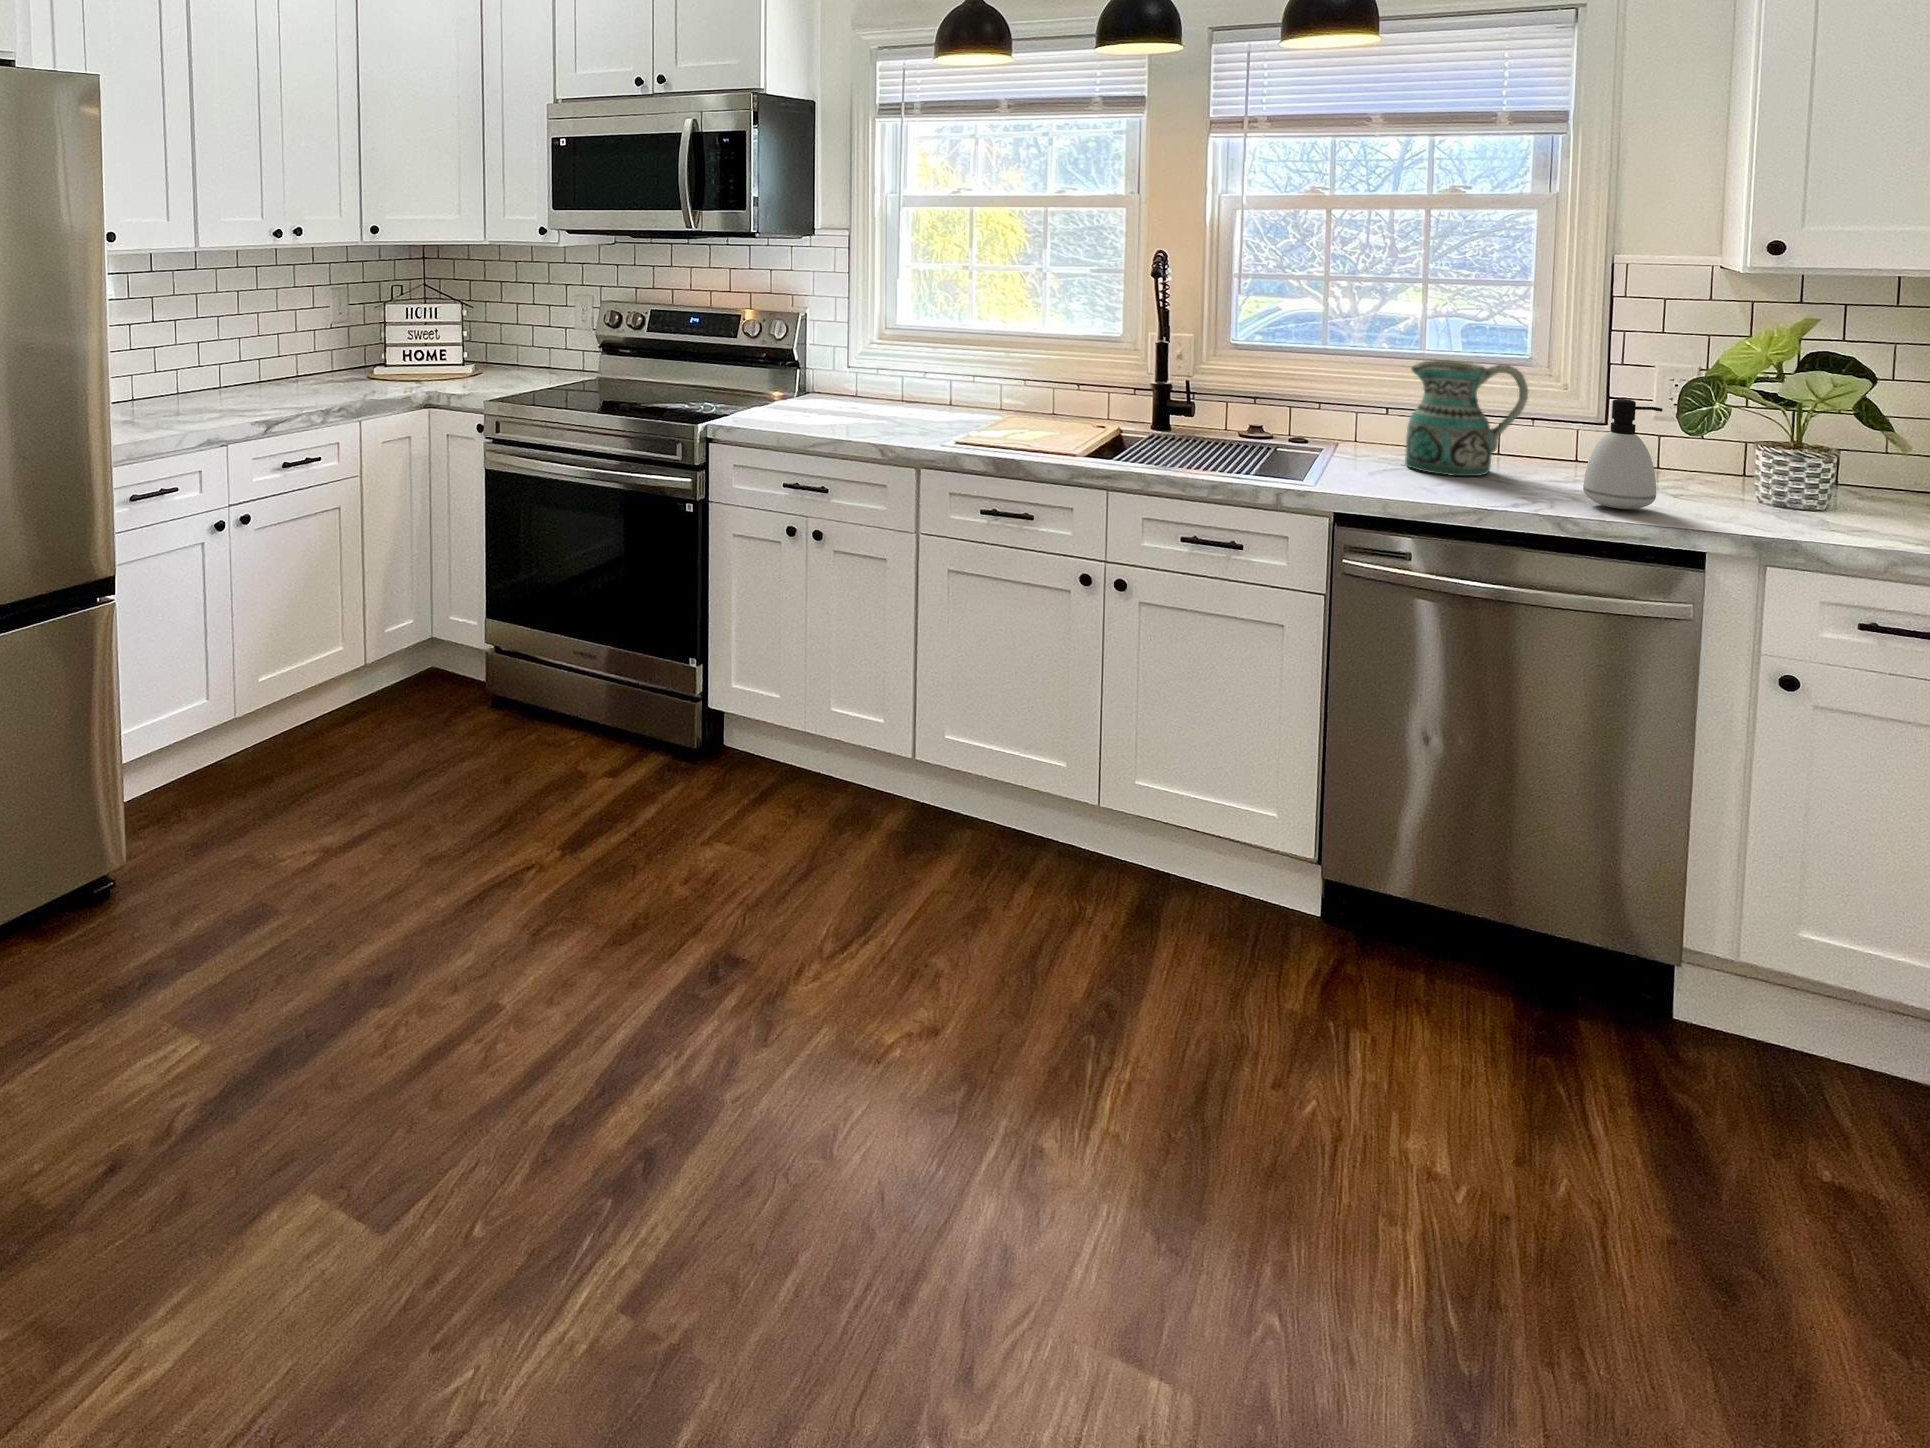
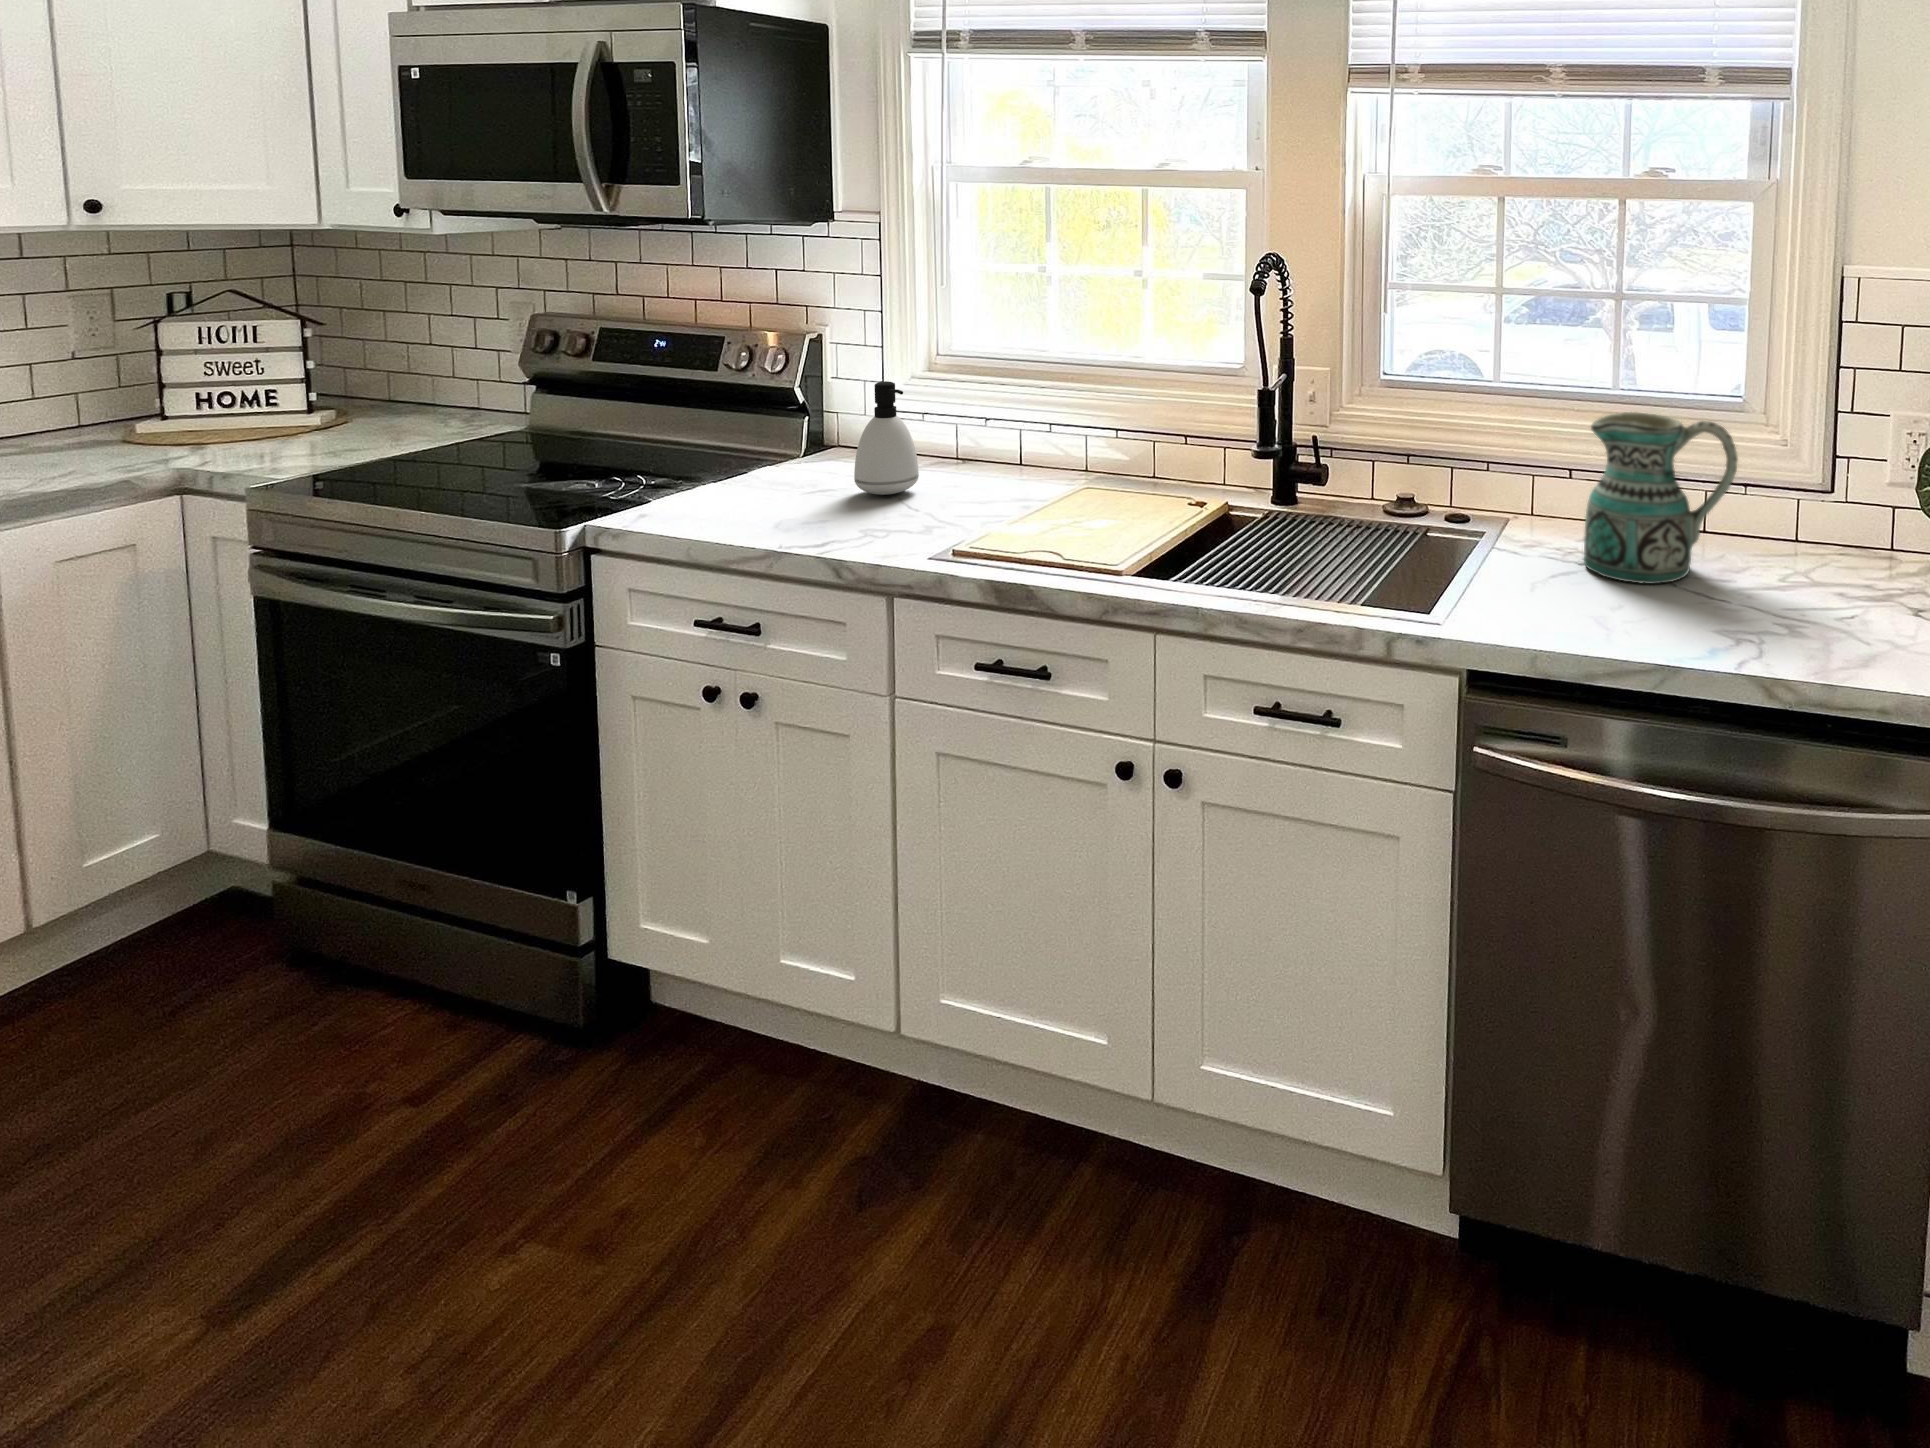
soap dispenser: present [1583,399,1663,509] -> present [854,381,919,495]

